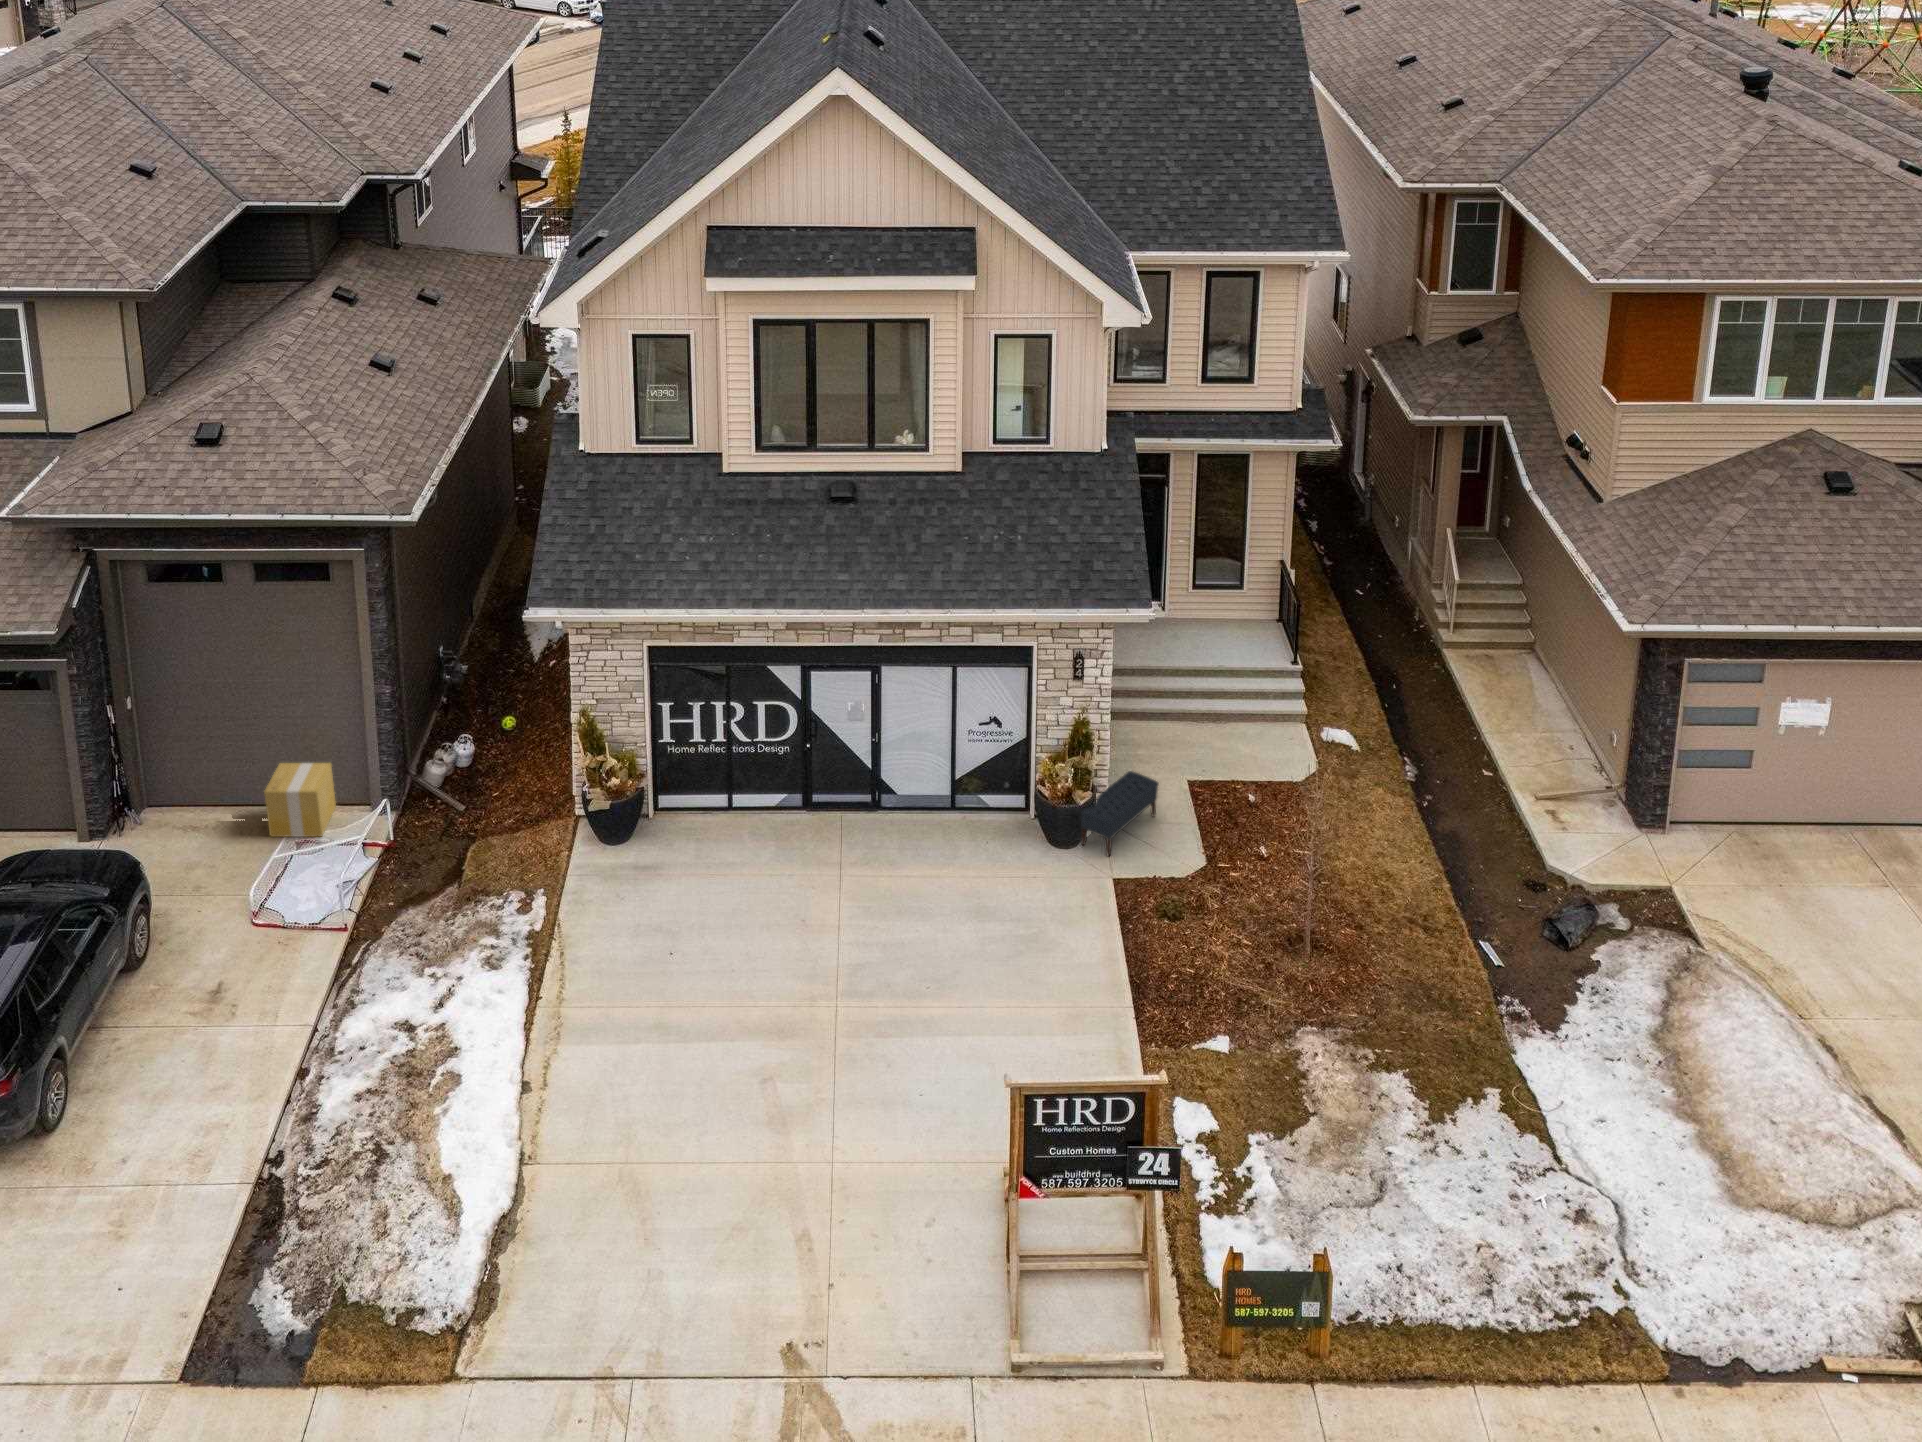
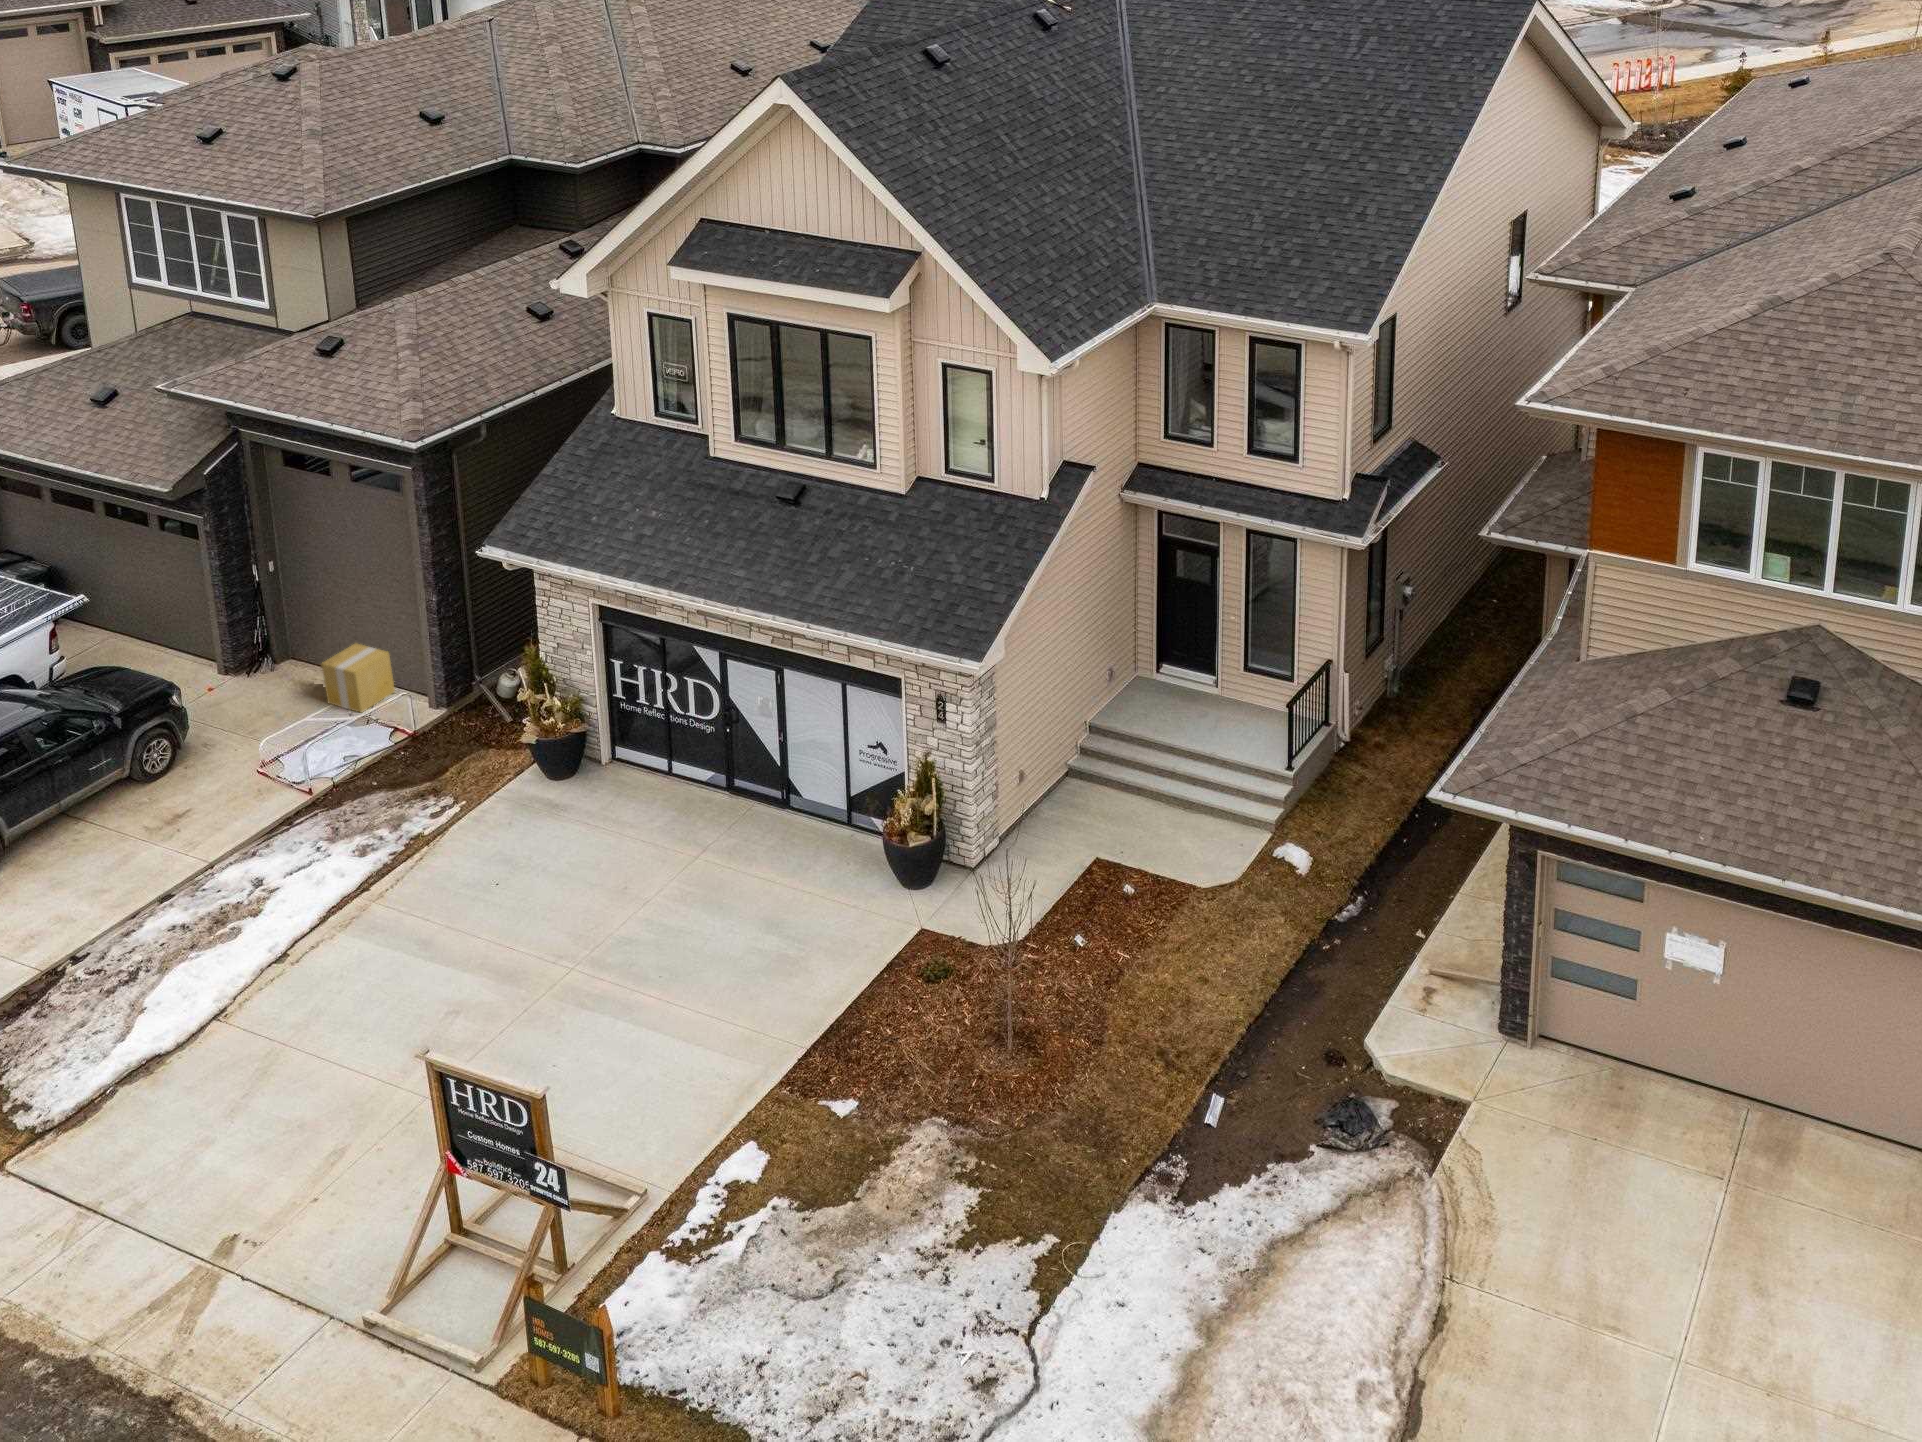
bench: present [1081,771,1159,856] -> none [922,829,1022,906]

